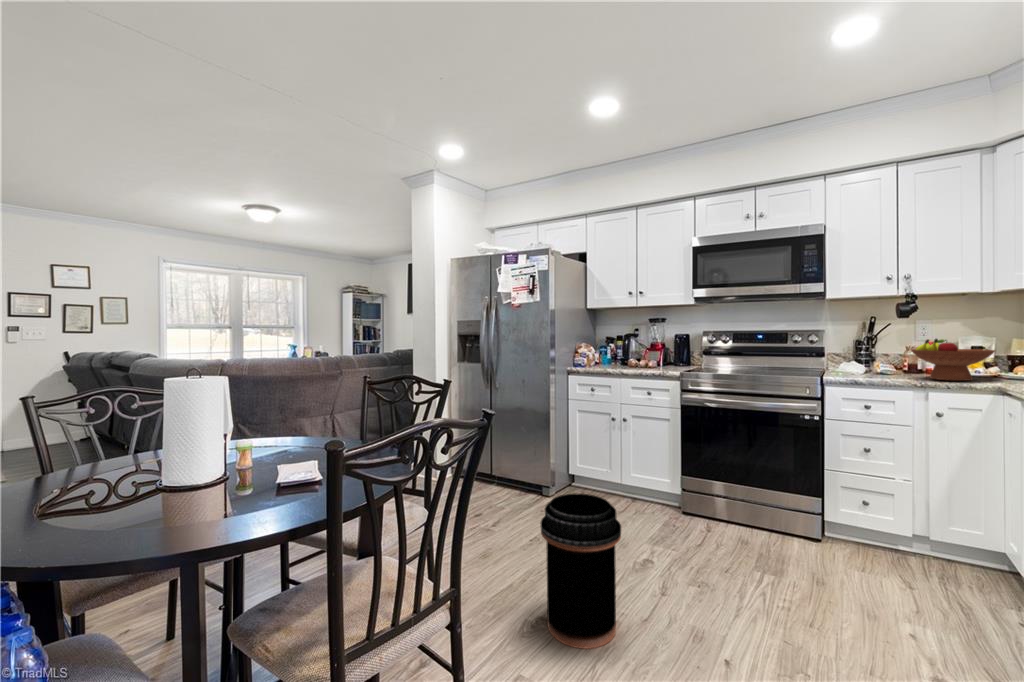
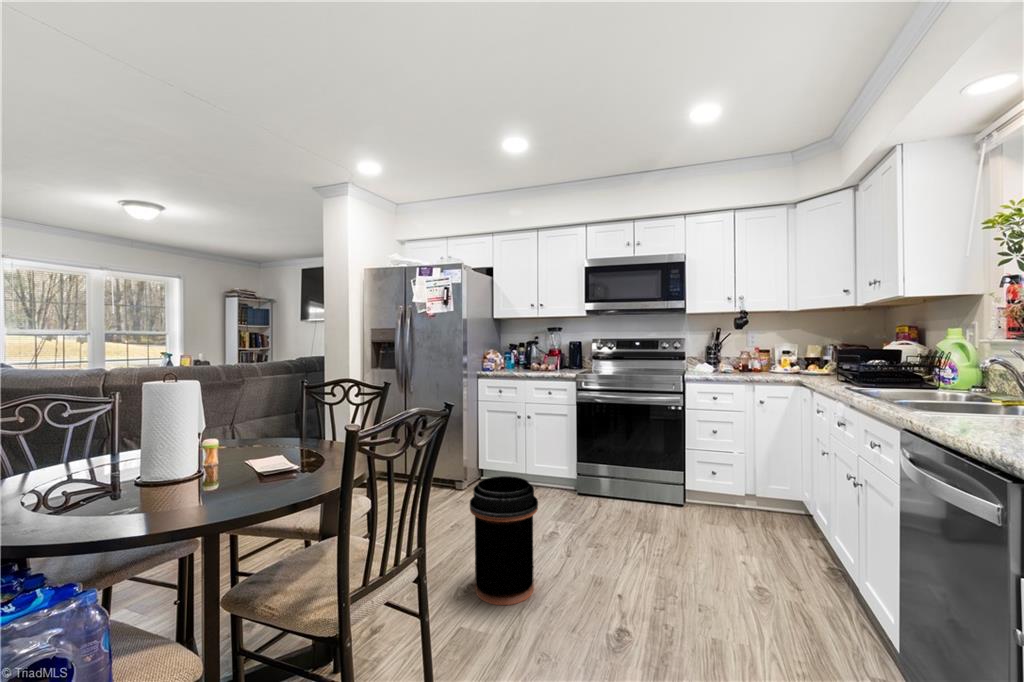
fruit bowl: present [910,339,995,381] -> none [742,345,796,376]

